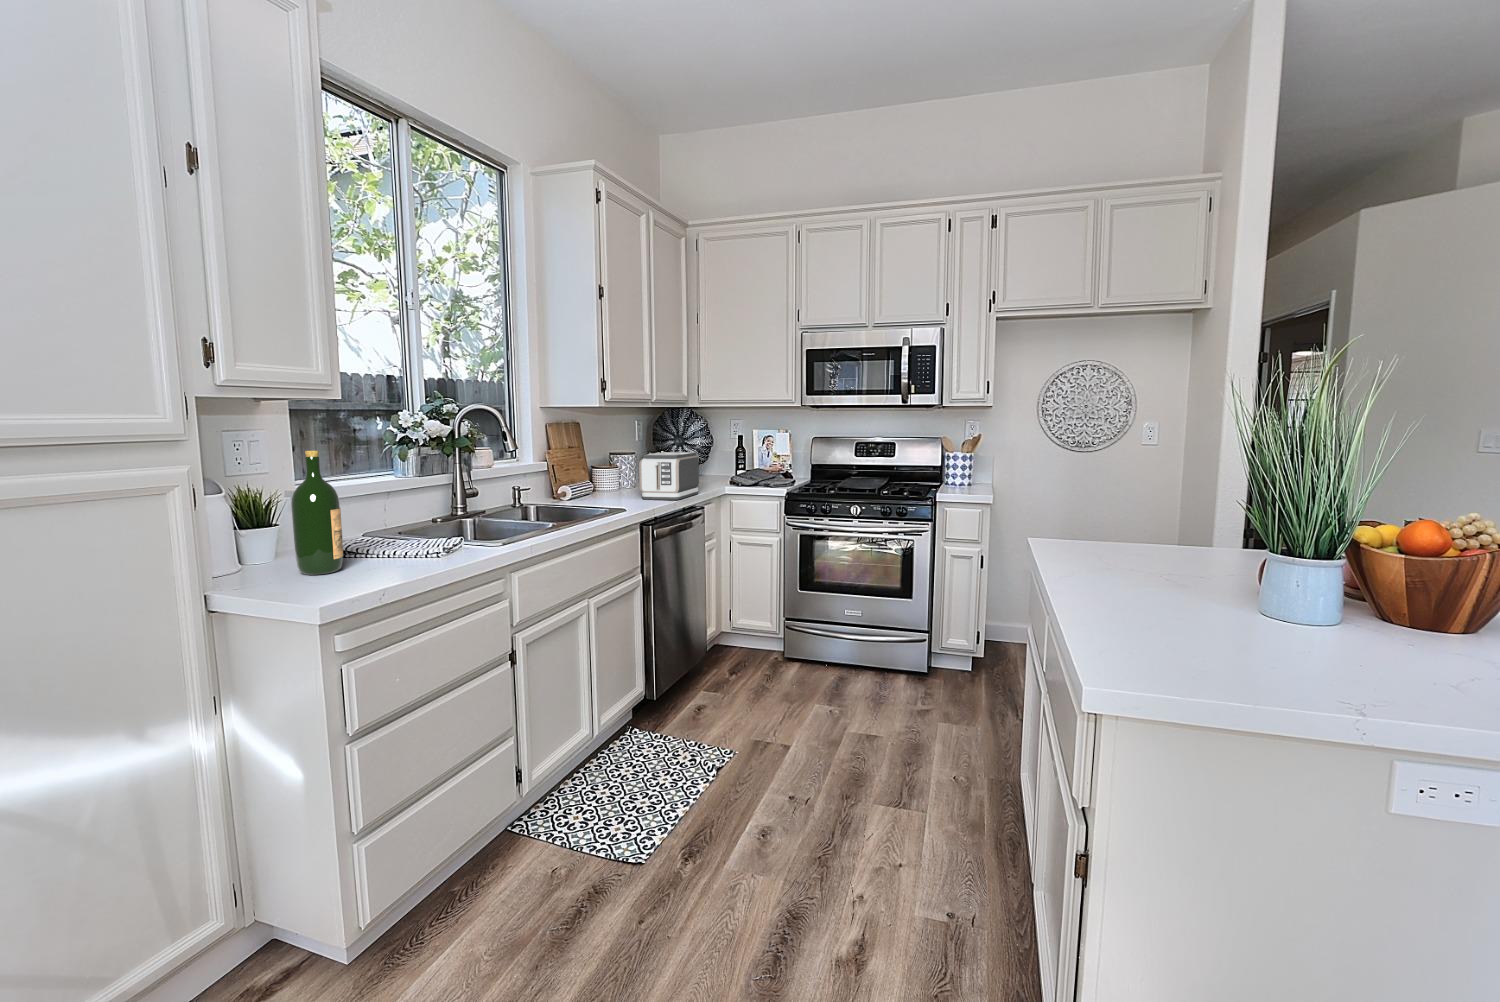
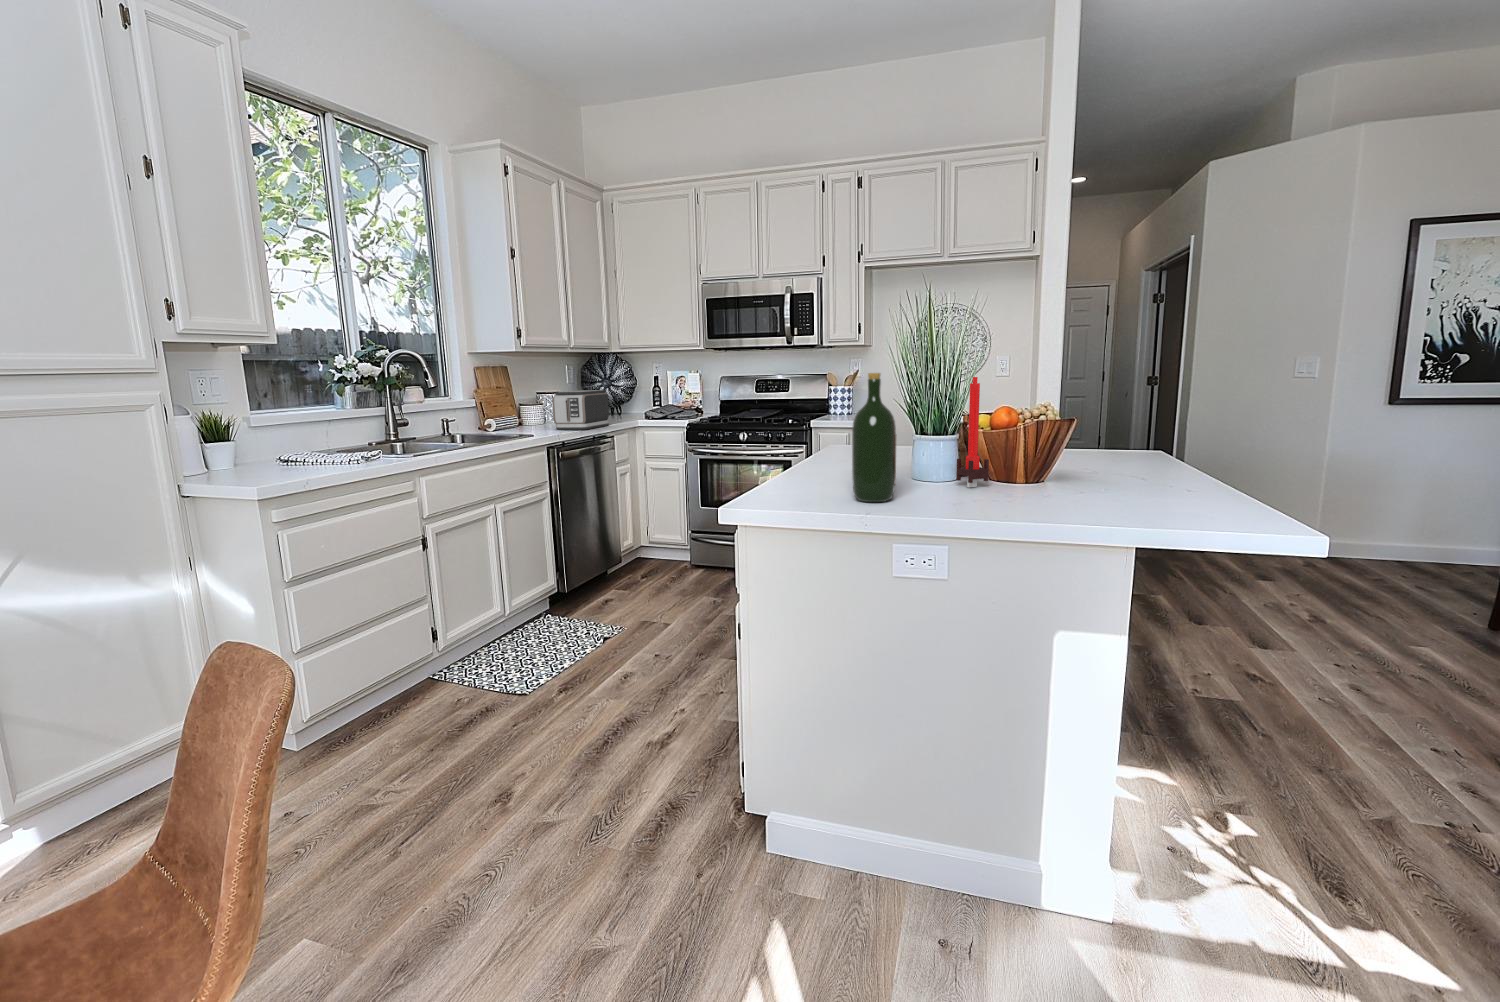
wine bottle: present [291,451,343,575] -> present [852,373,896,502]
candle: none [1396,475,1460,642] -> present [956,377,989,487]

